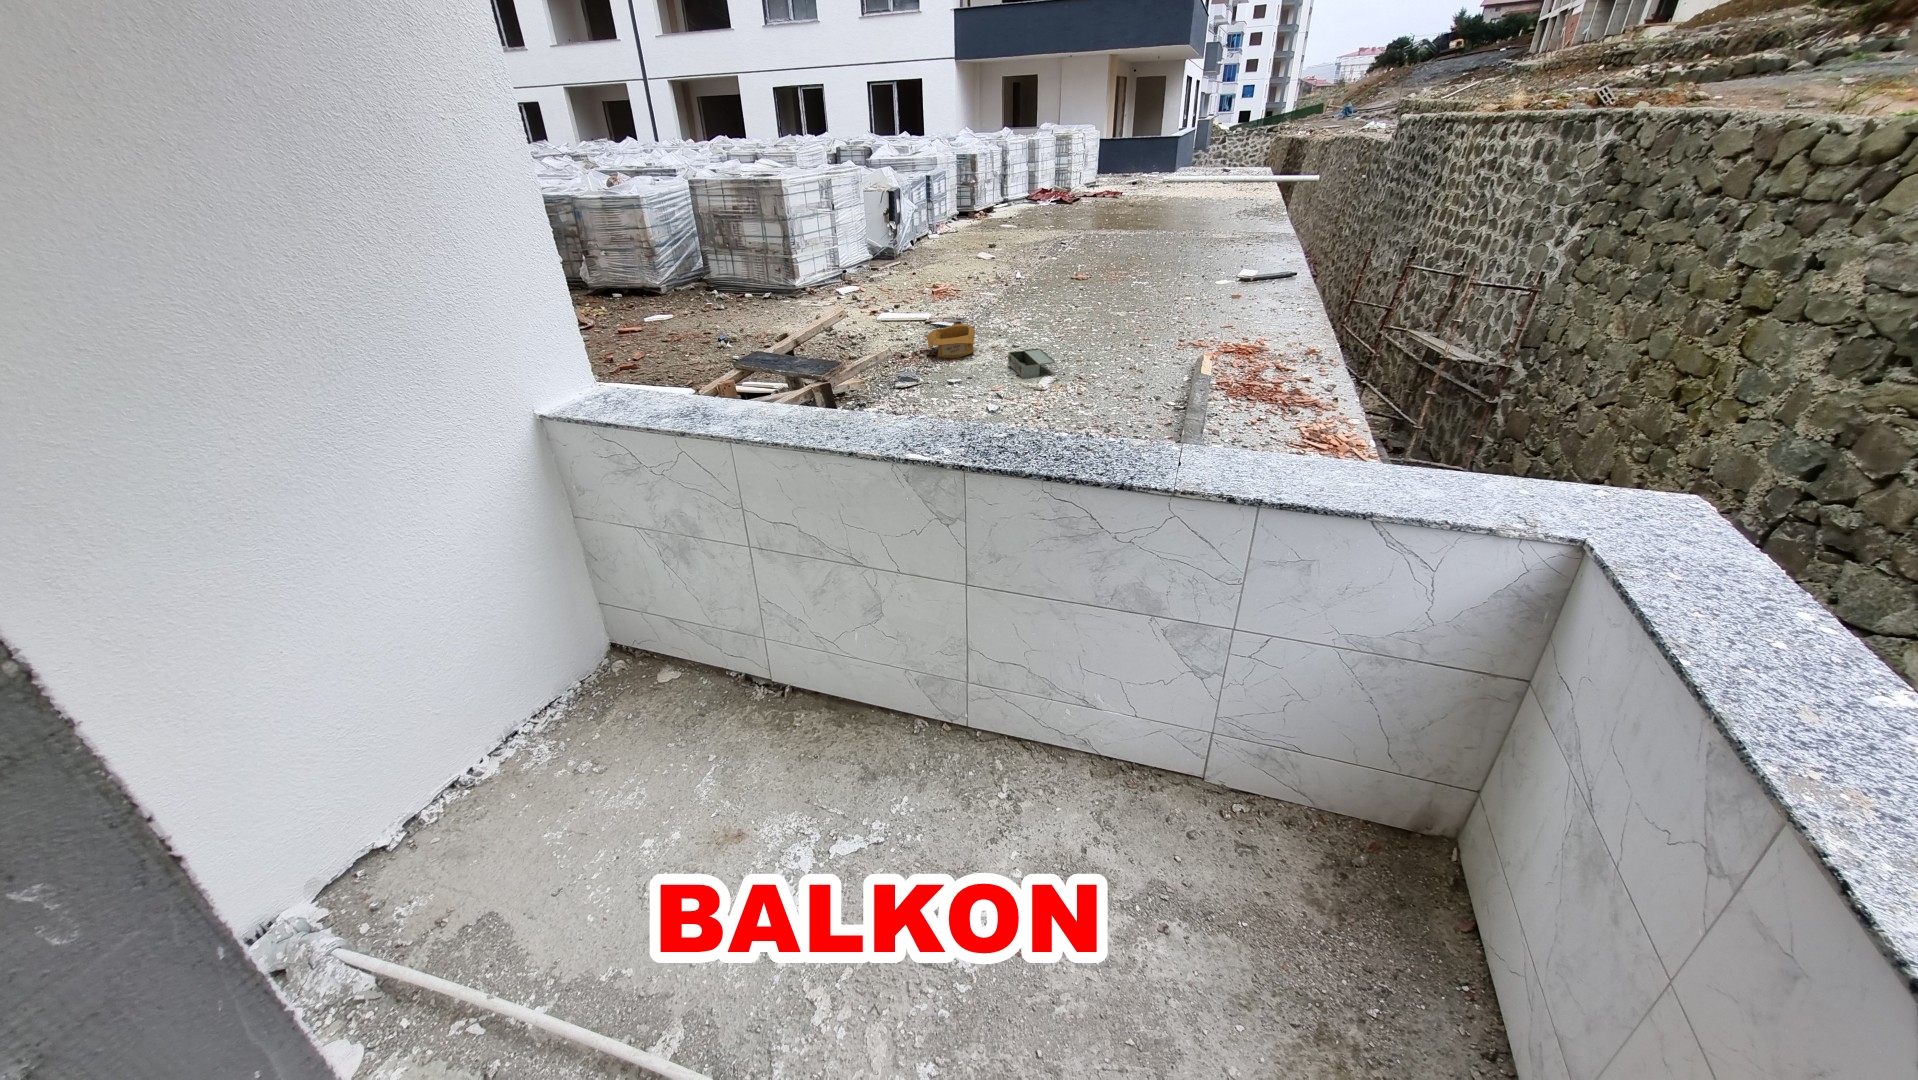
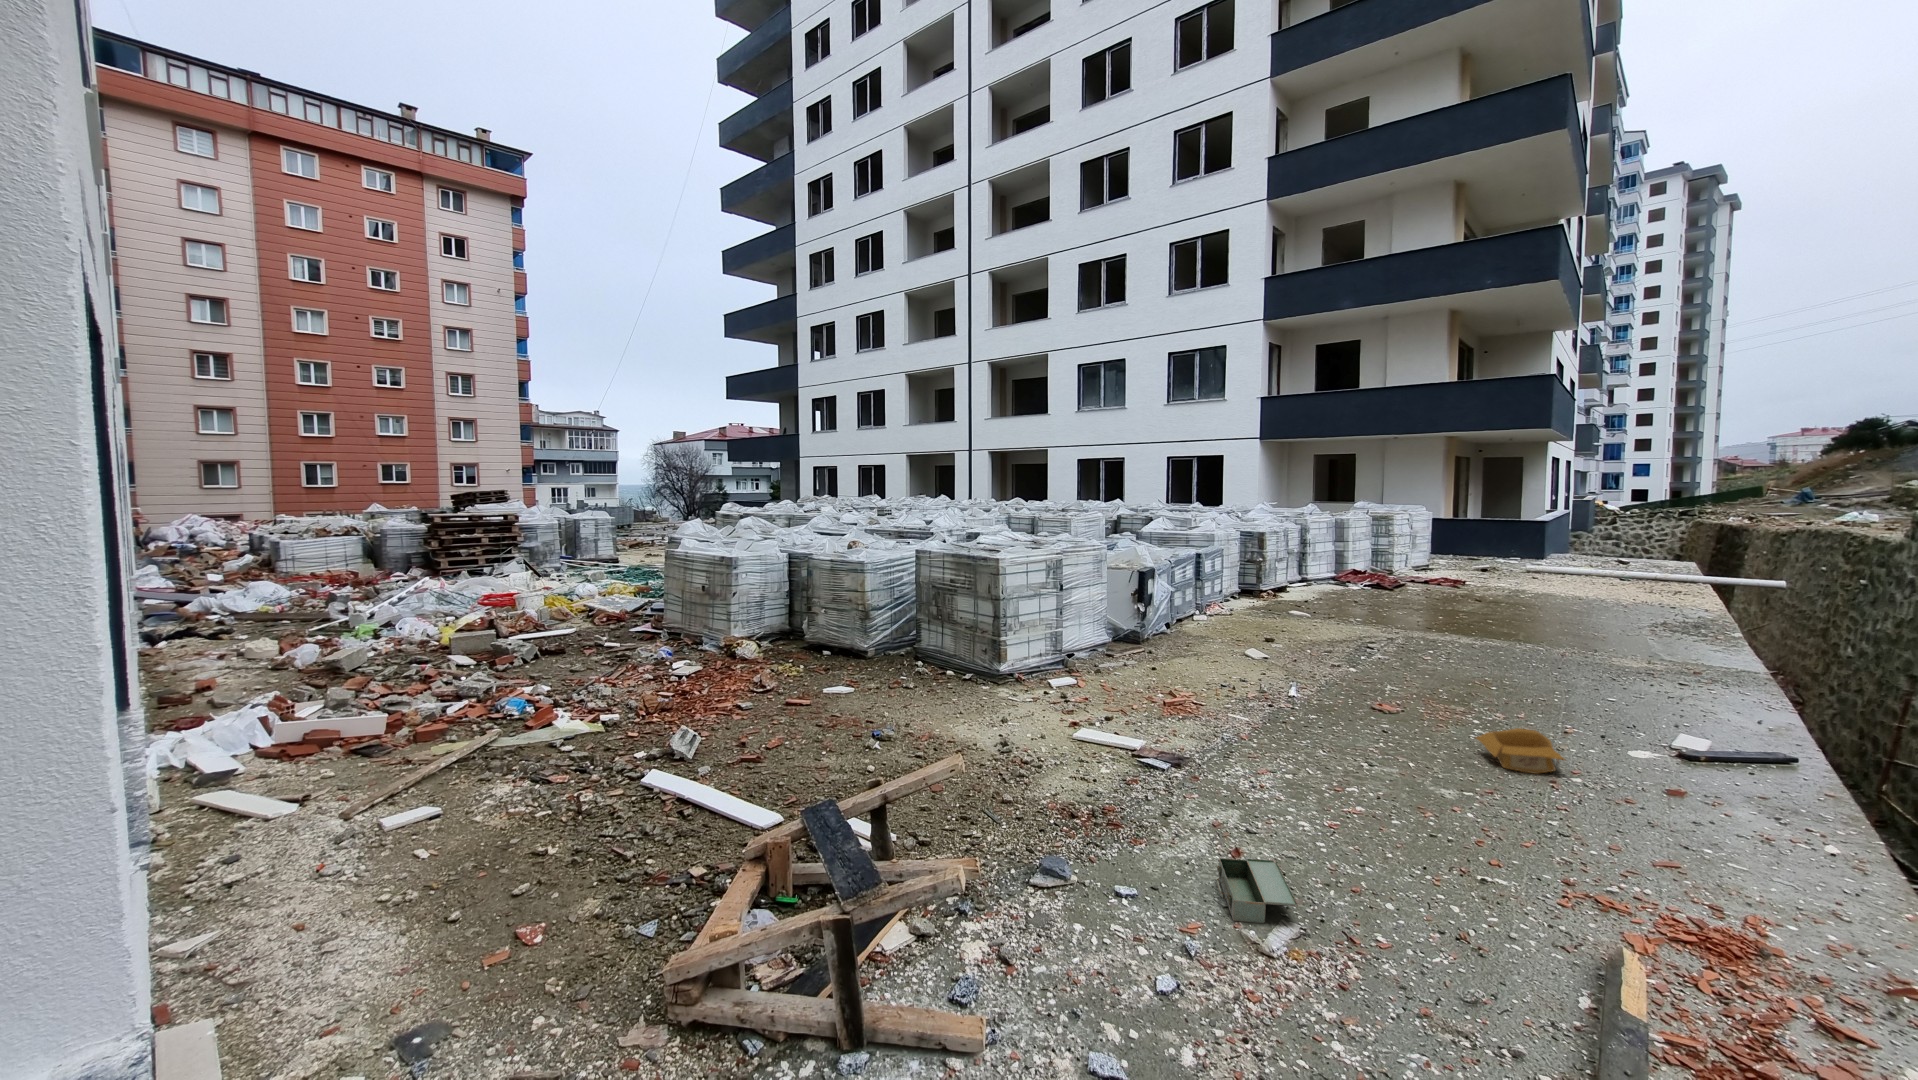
cardboard box: present [926,324,975,358] -> present [1476,728,1565,774]

